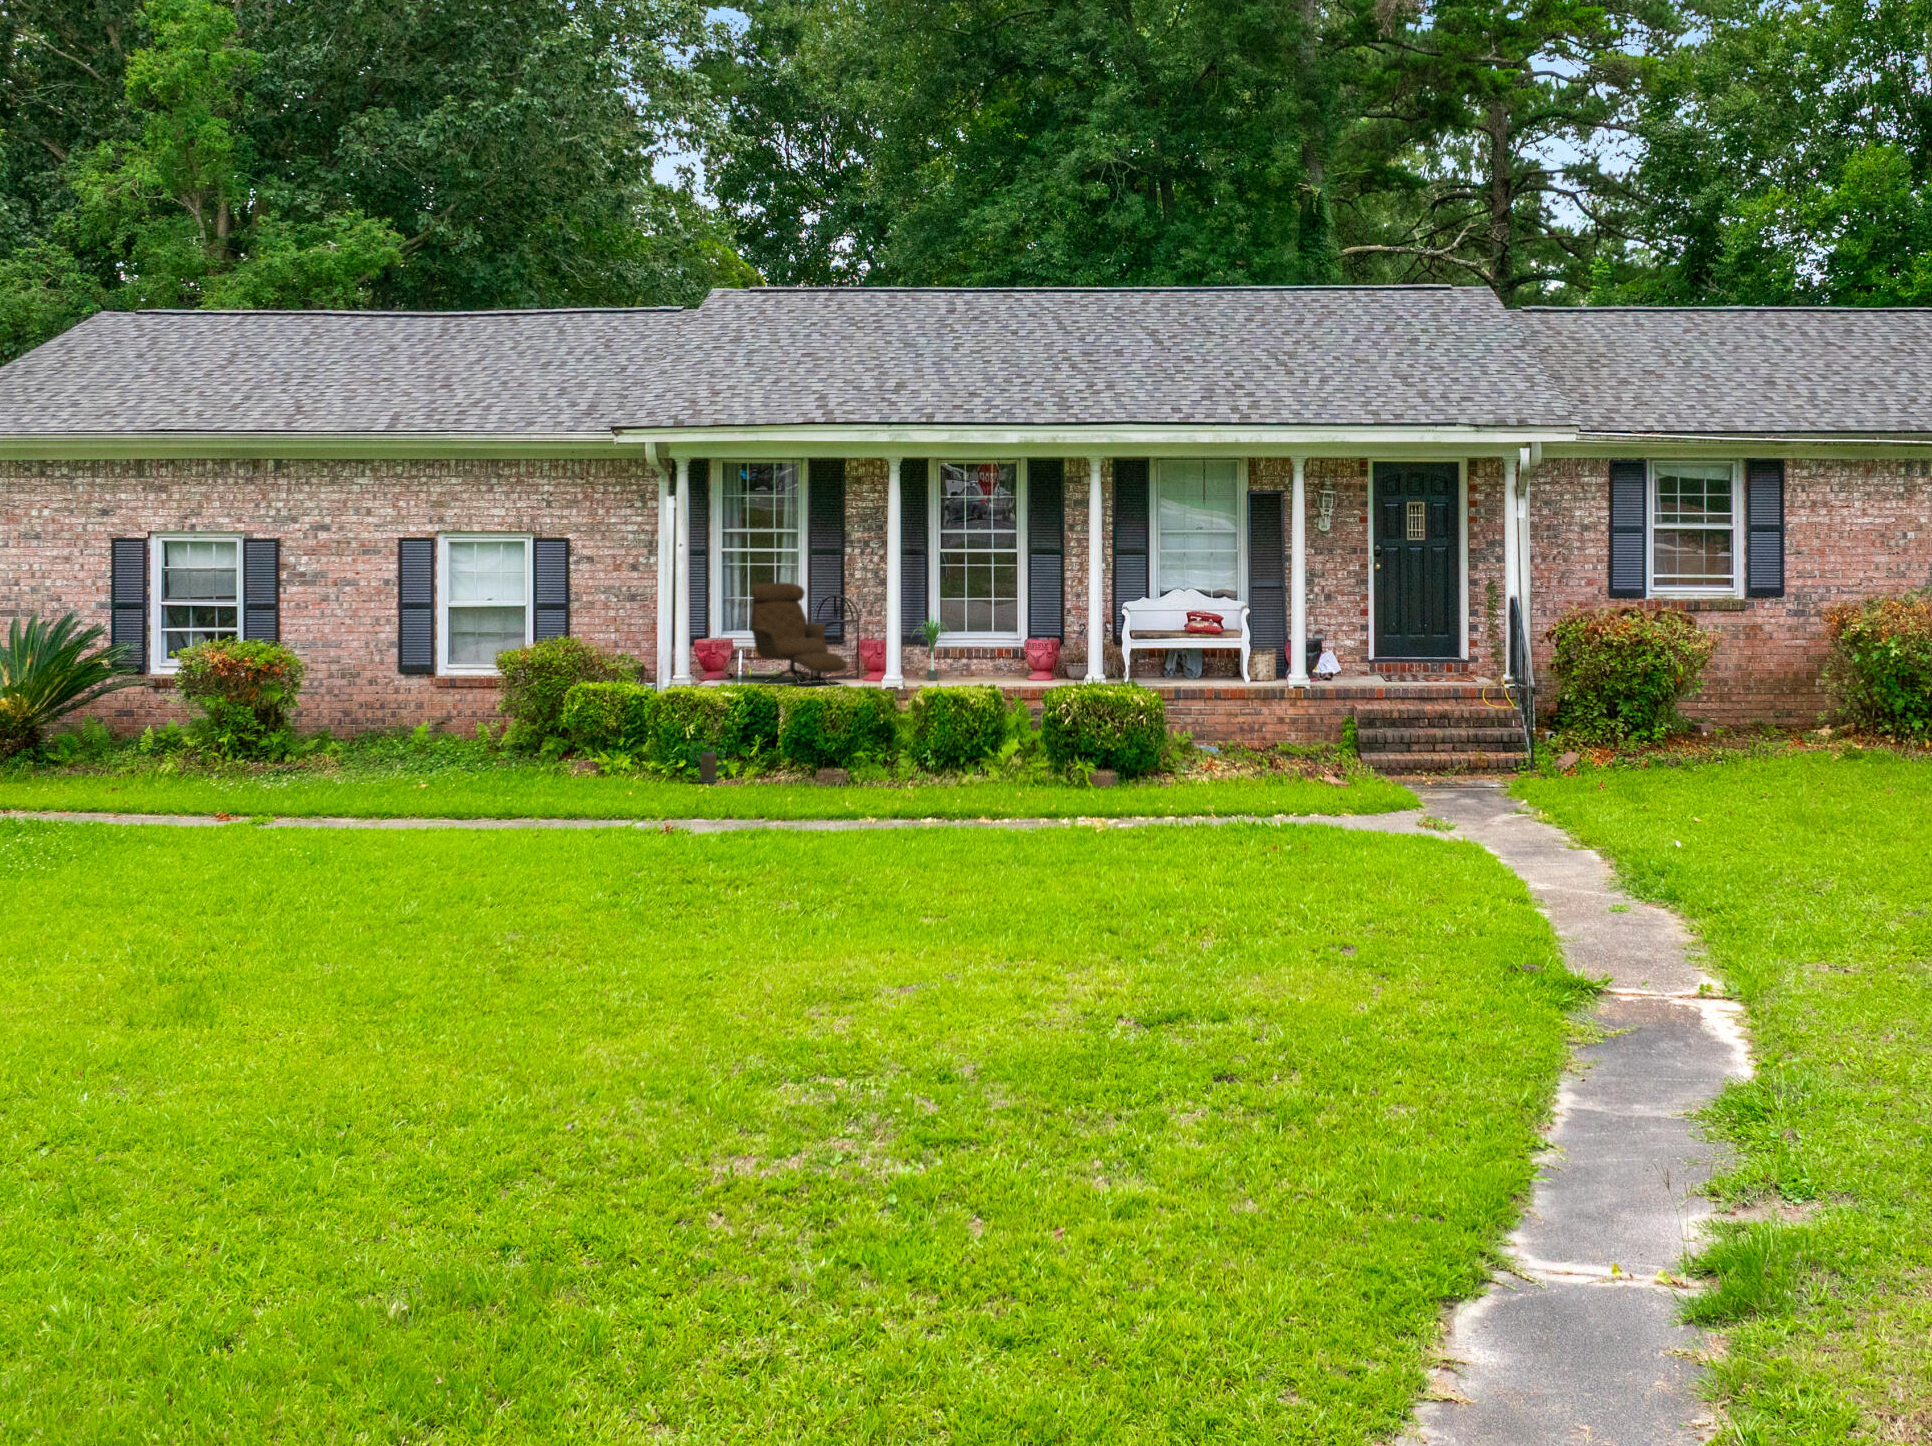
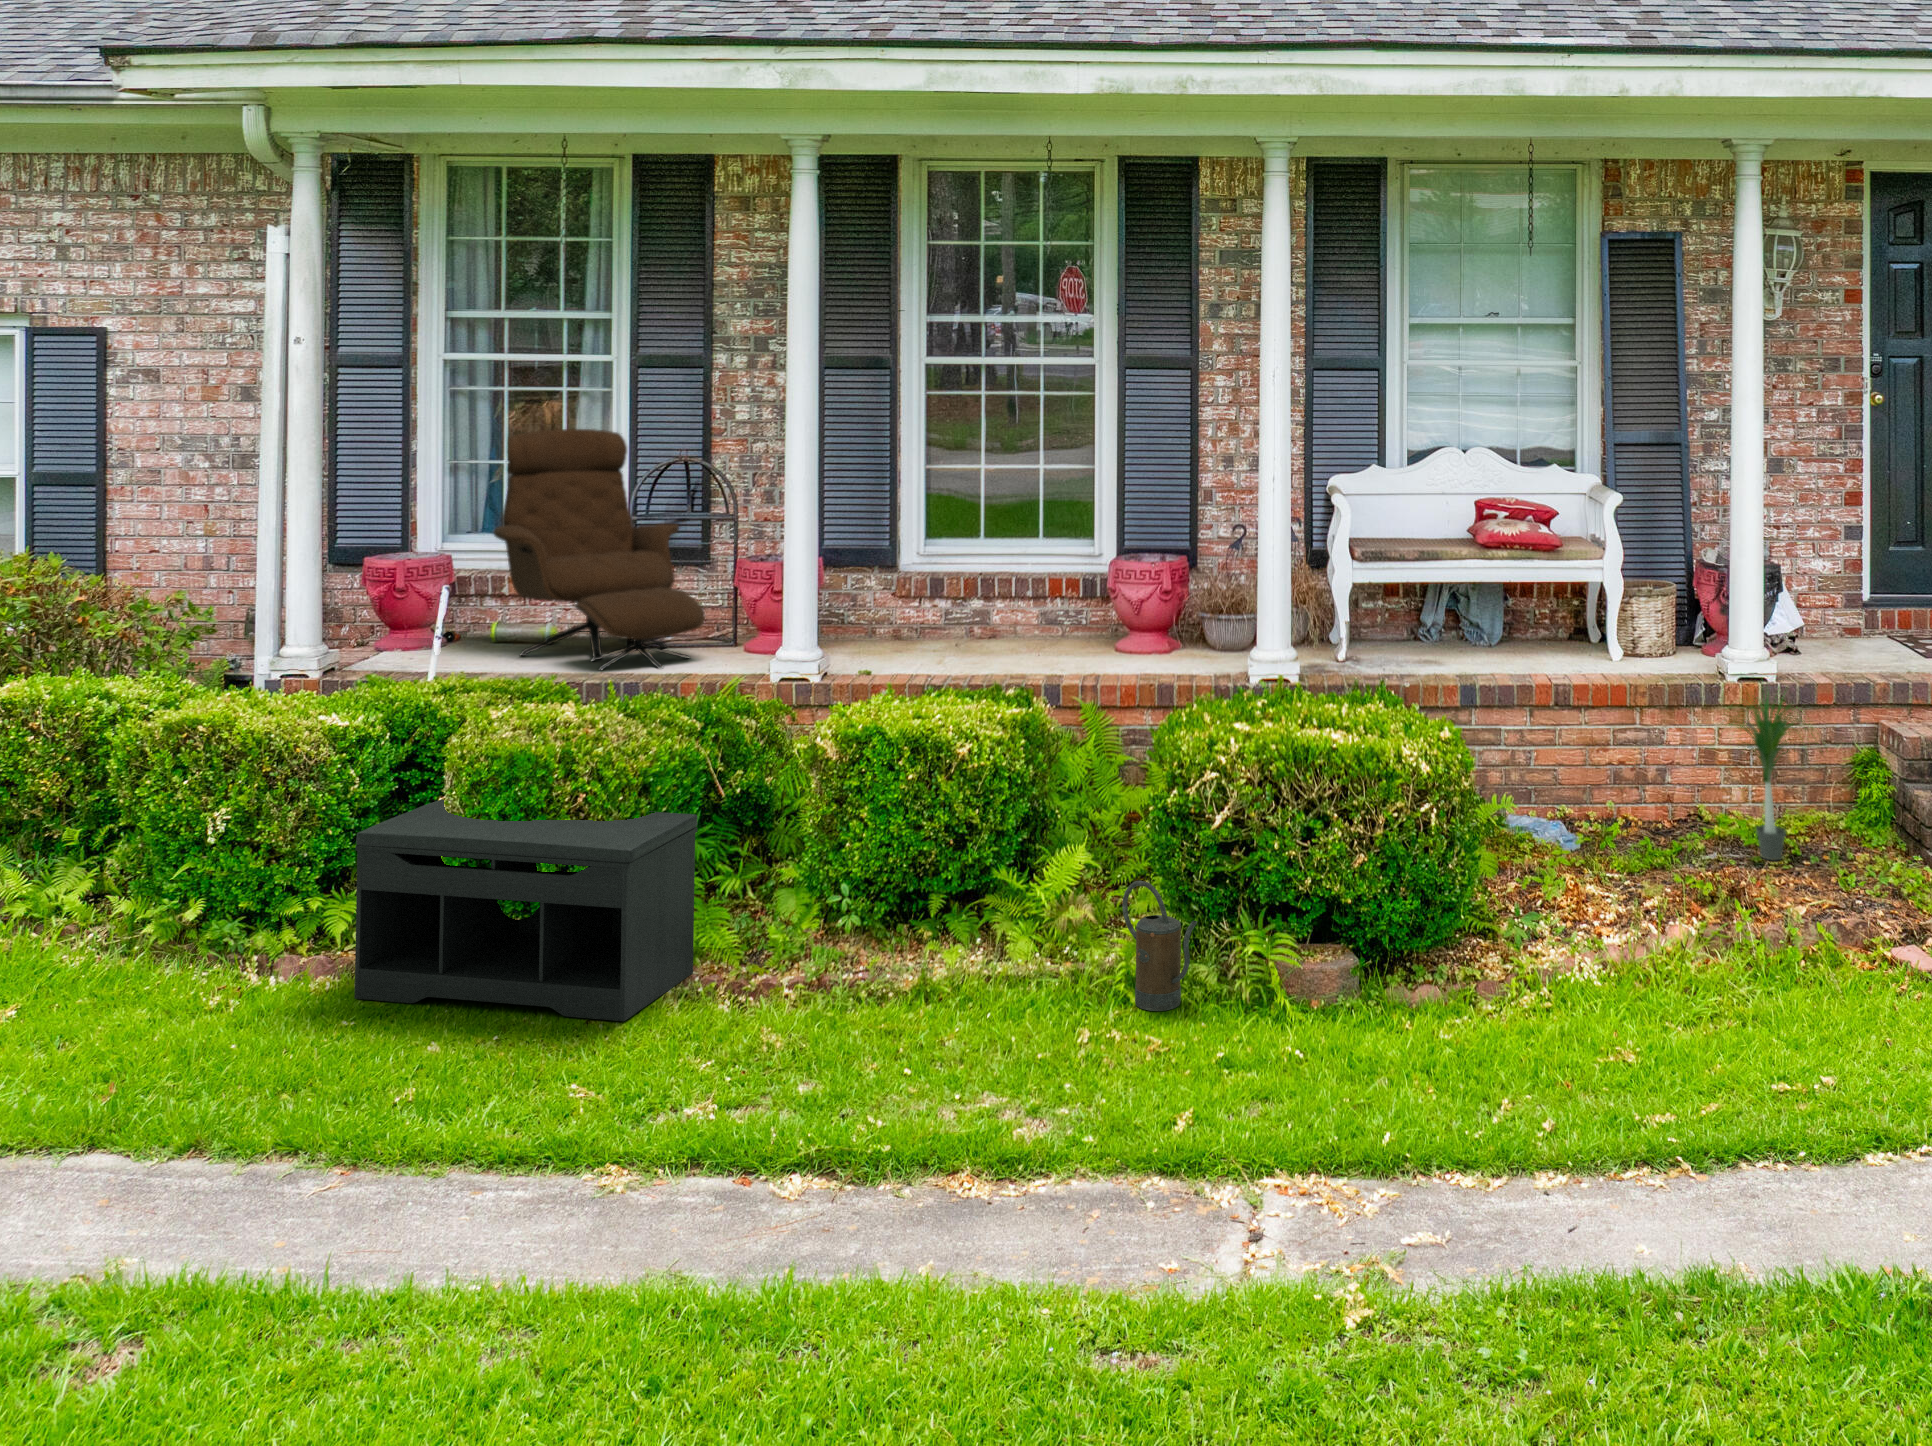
potted plant: present [921,617,944,681] -> present [1729,692,1813,860]
bench: none [763,721,881,791] -> present [354,799,698,1021]
watering can: present [695,740,723,783] -> present [1122,881,1197,1011]

